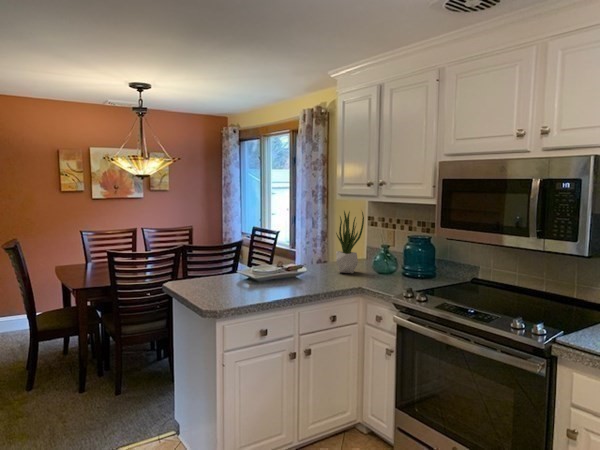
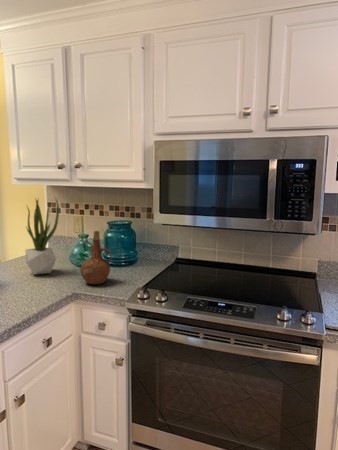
ceramic pitcher: none [370,239,397,285] -> present [81,231,111,284]

